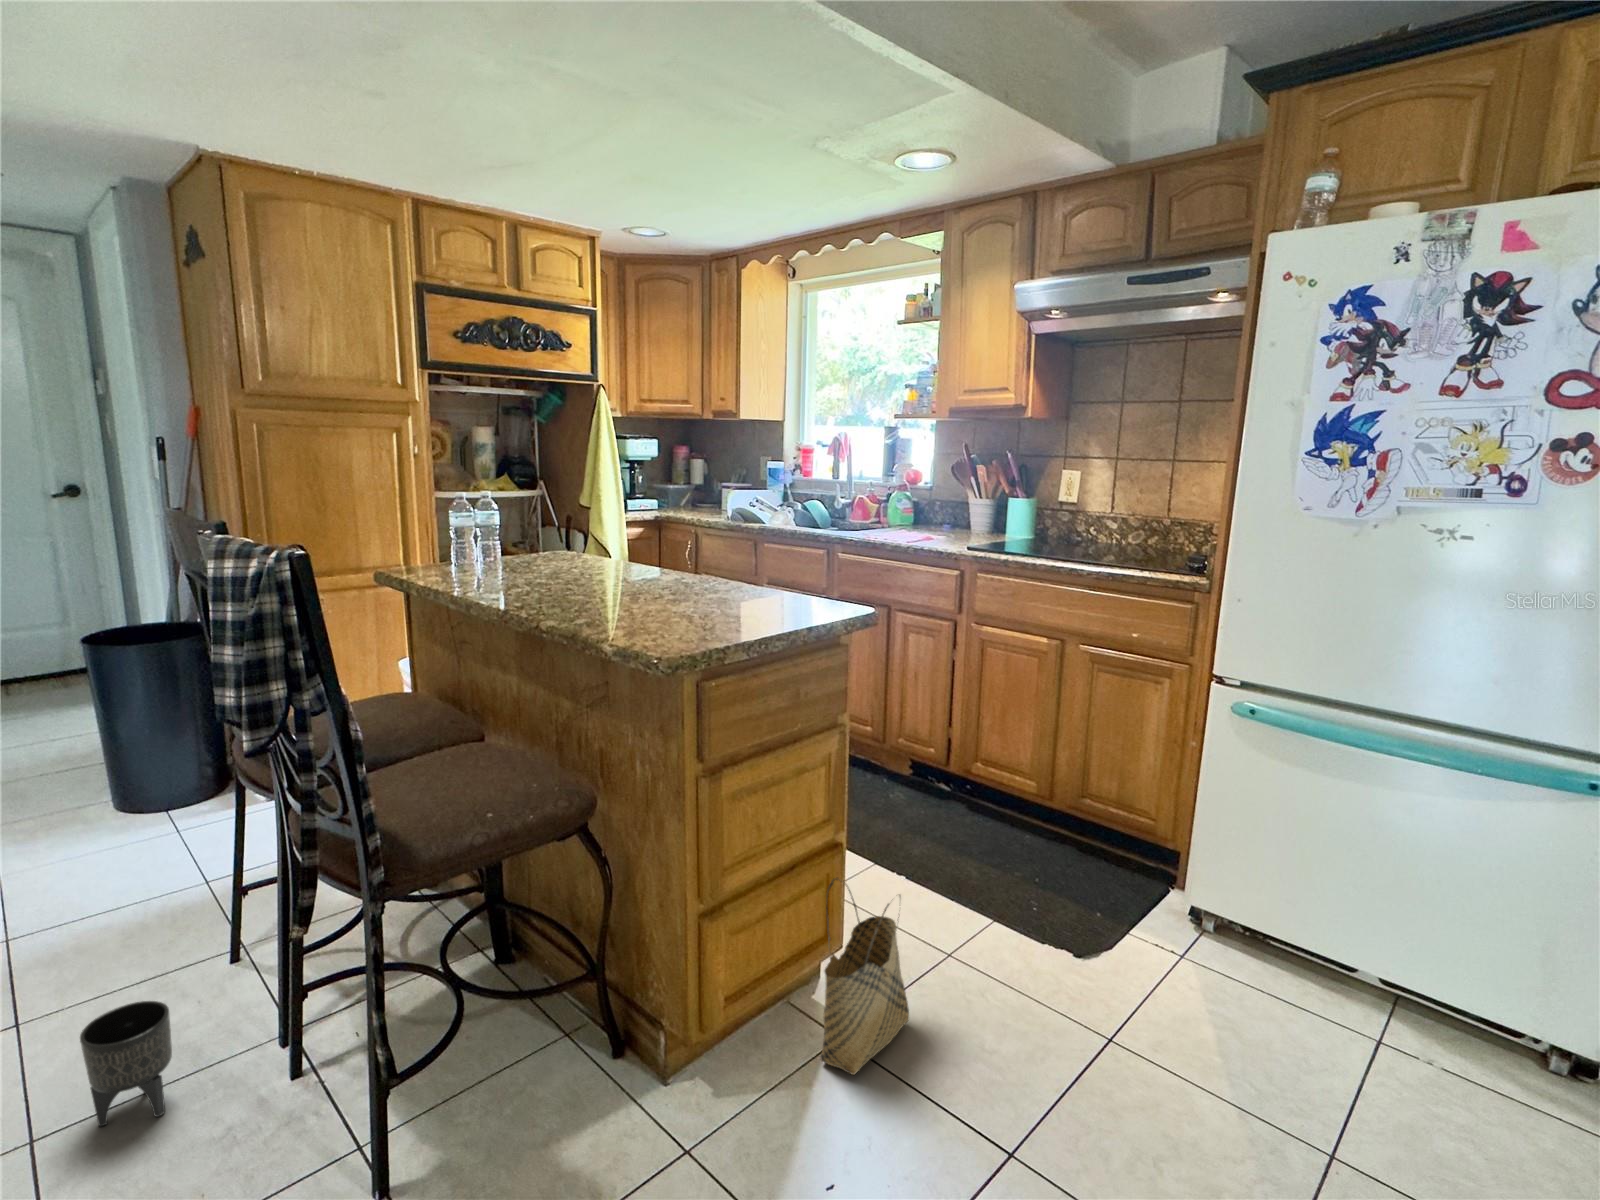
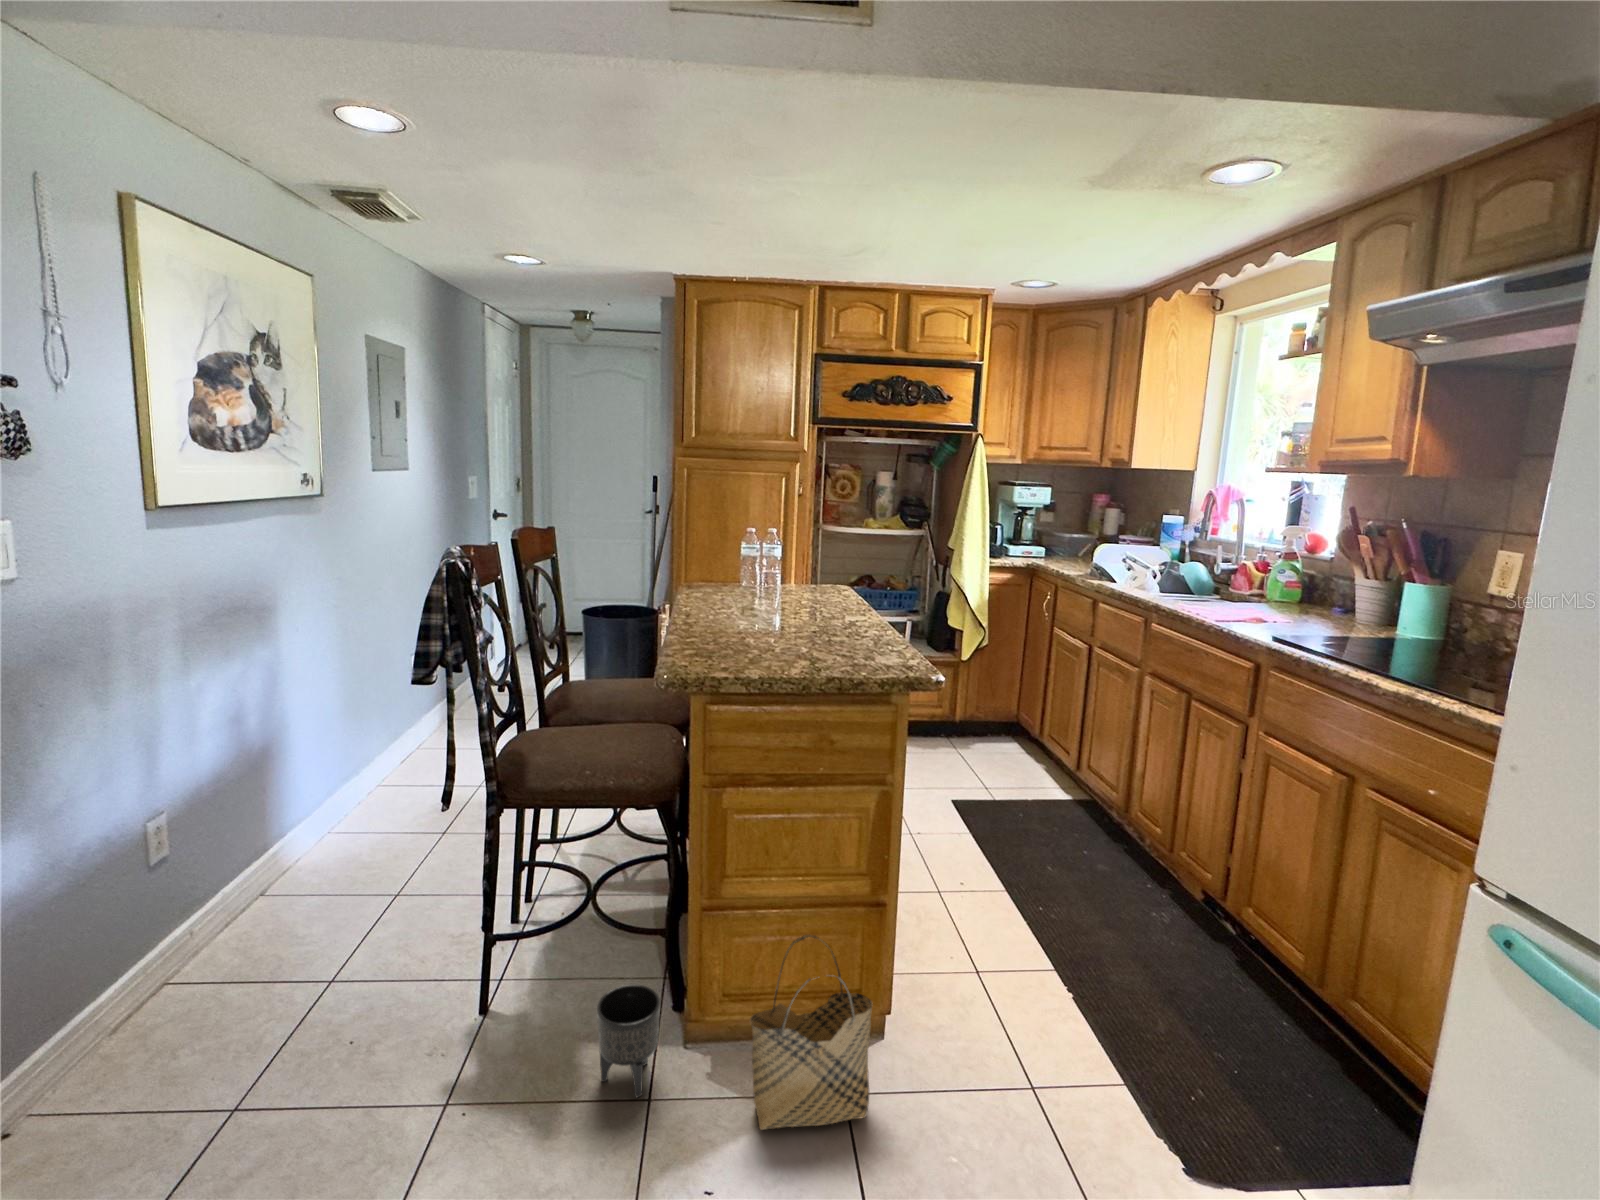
planter: present [80,1001,172,1127] -> present [597,984,660,1097]

